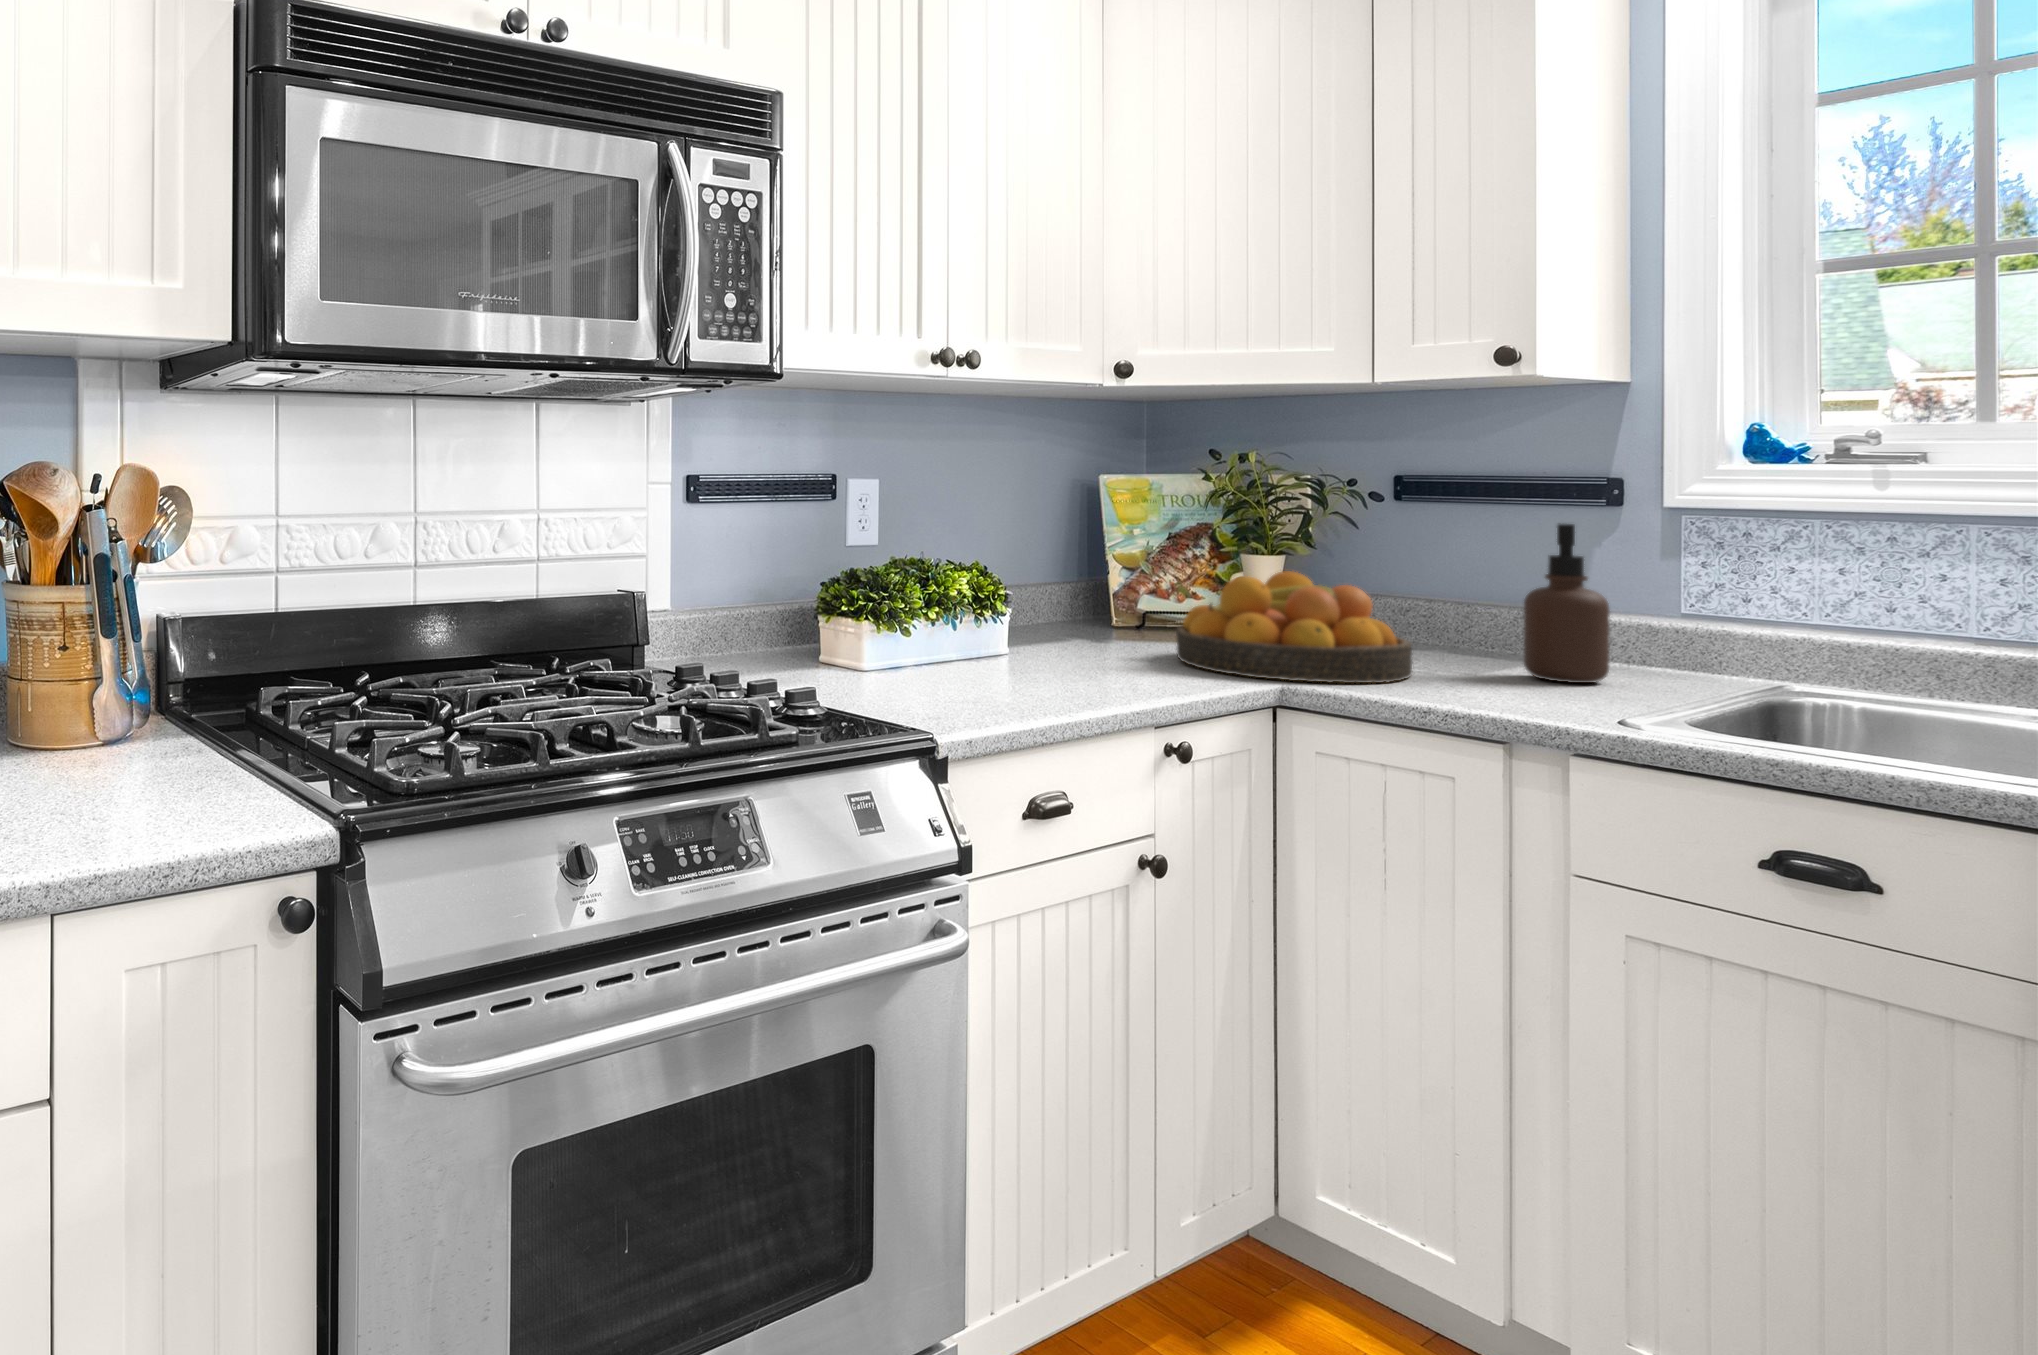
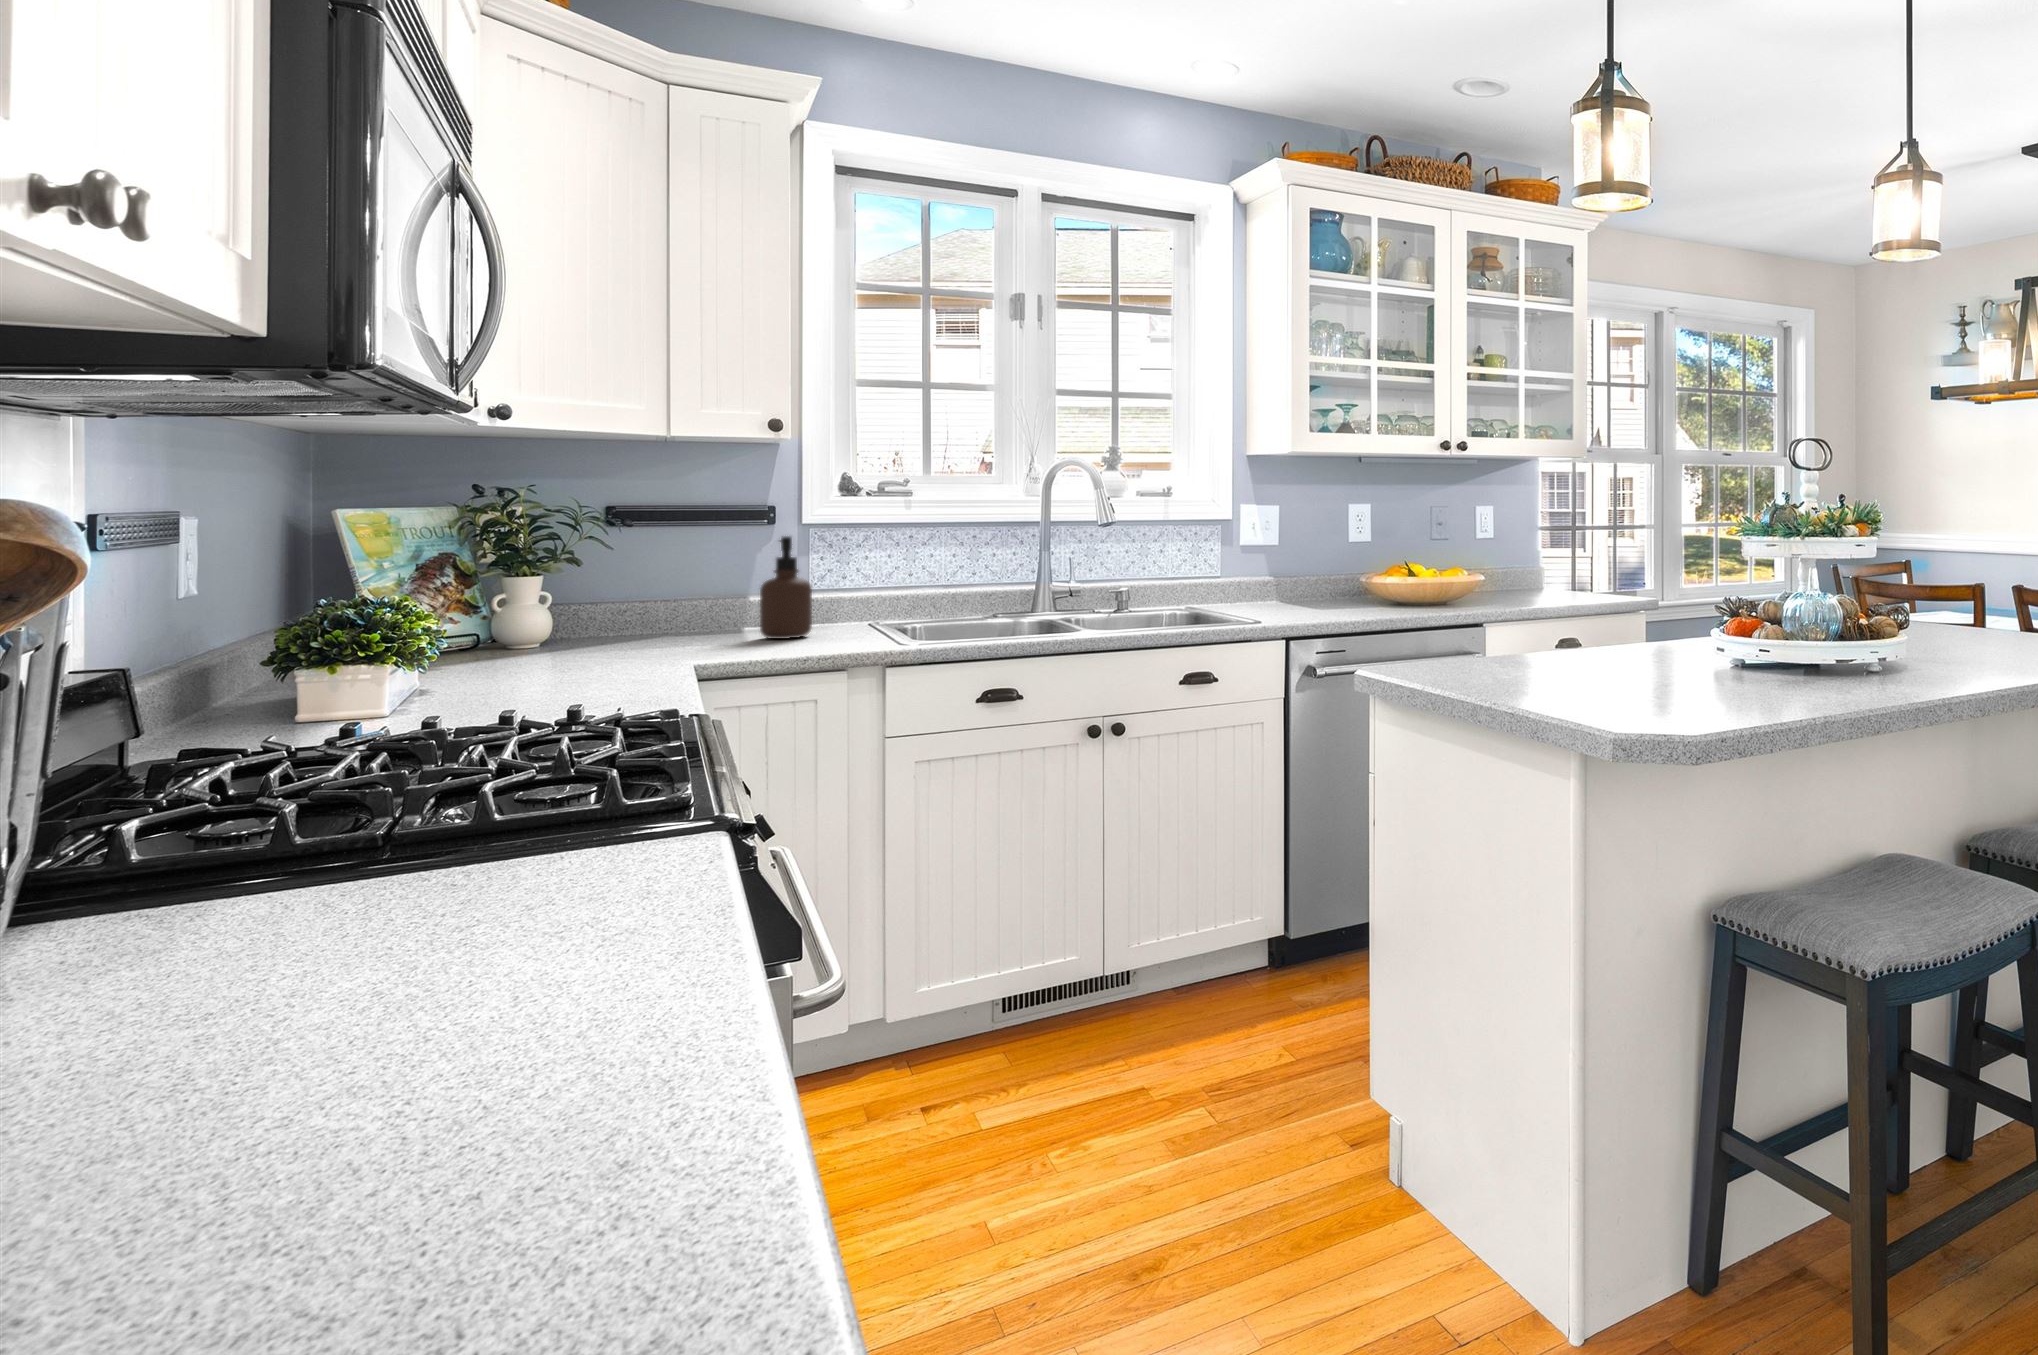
fruit bowl: present [1176,571,1412,683] -> none [520,584,725,668]

